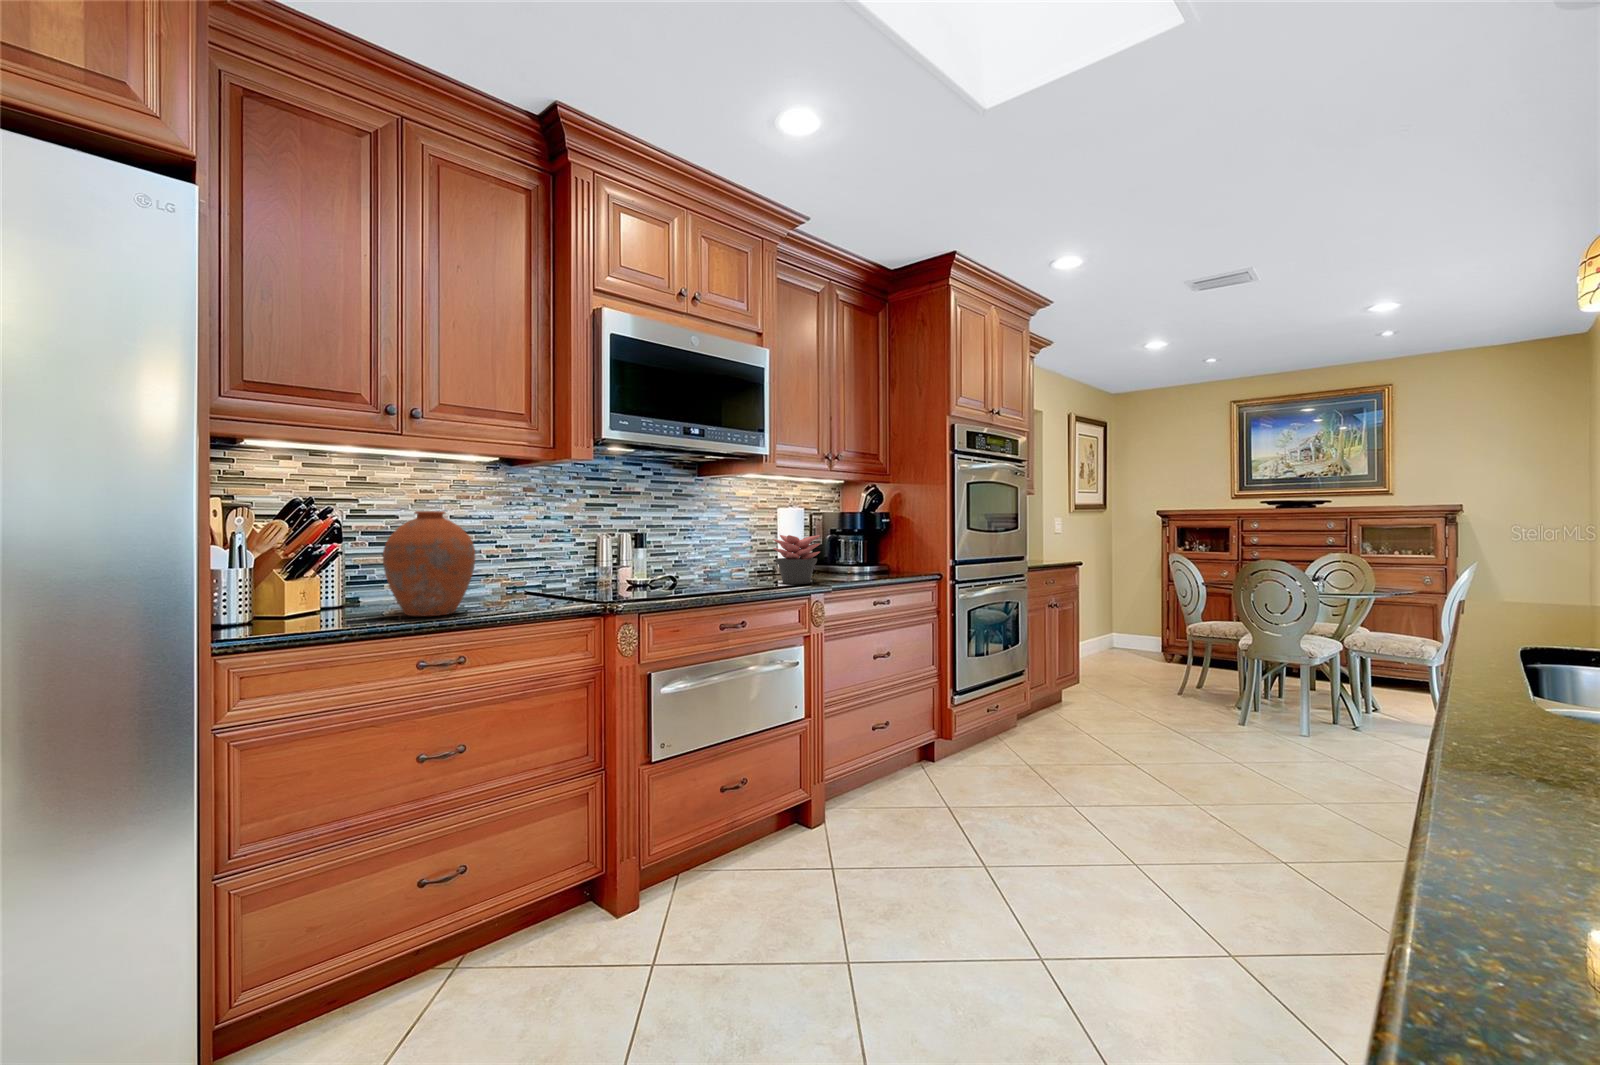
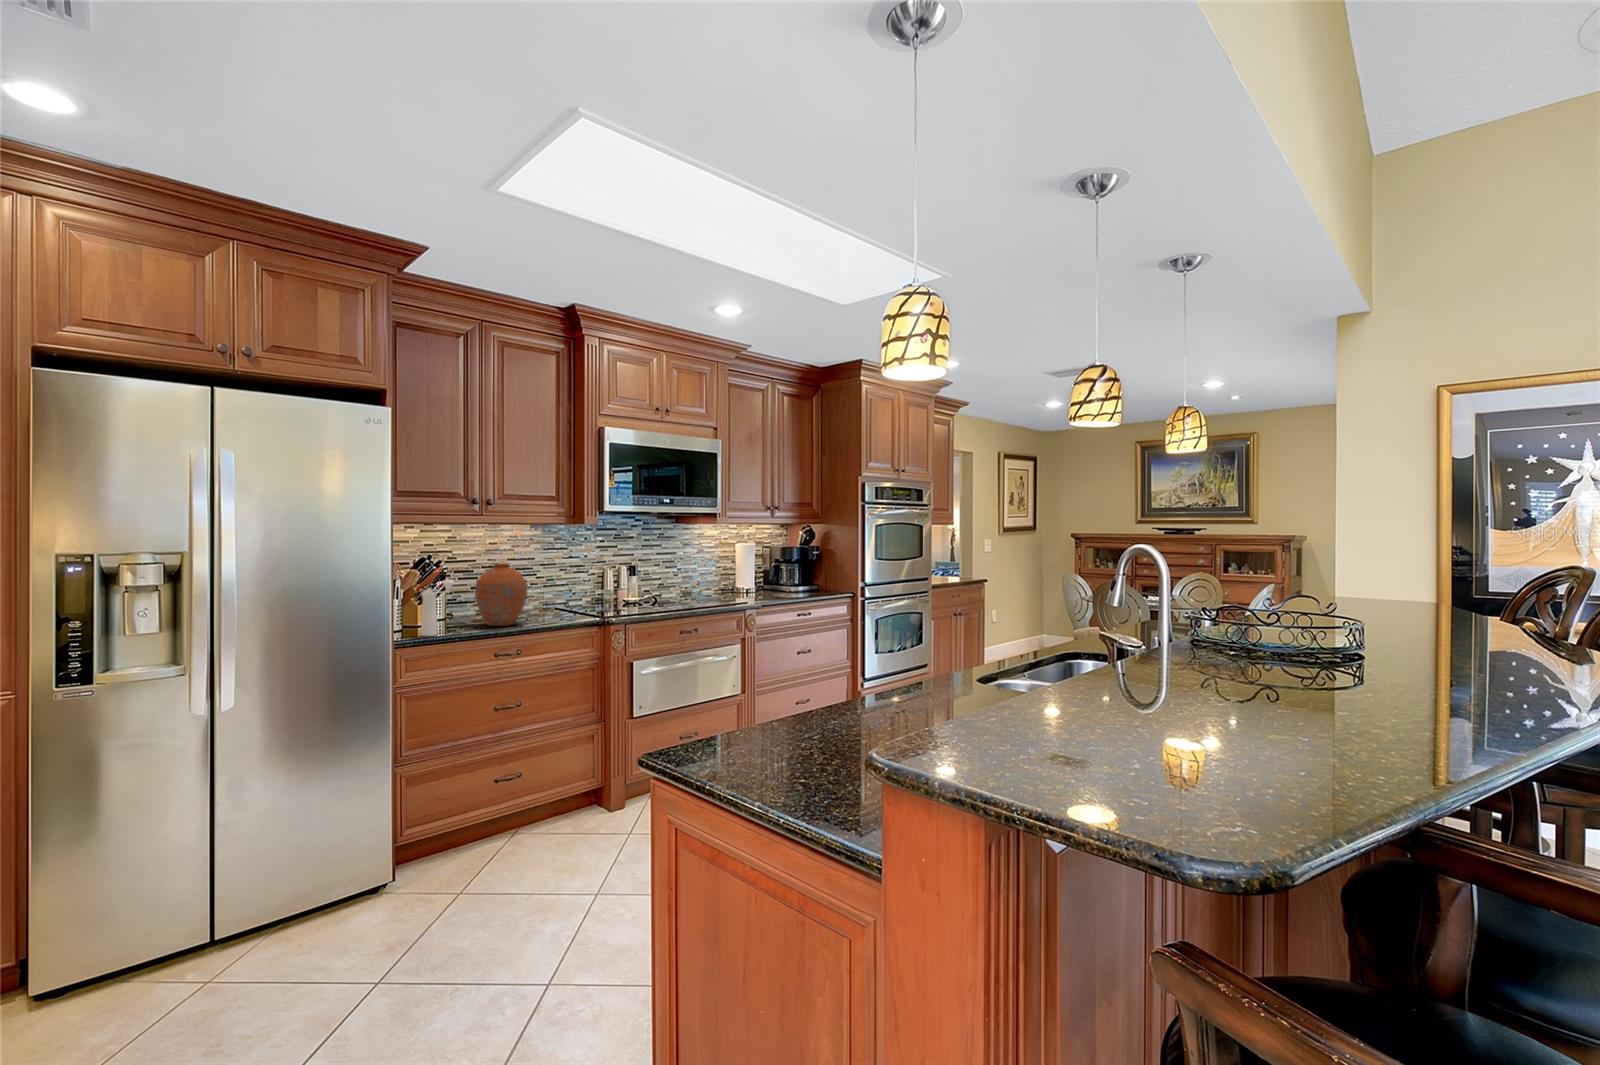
pepper mill: none [272,535,342,633] -> present [421,580,454,636]
succulent plant: present [773,535,820,584] -> none [724,567,758,602]

